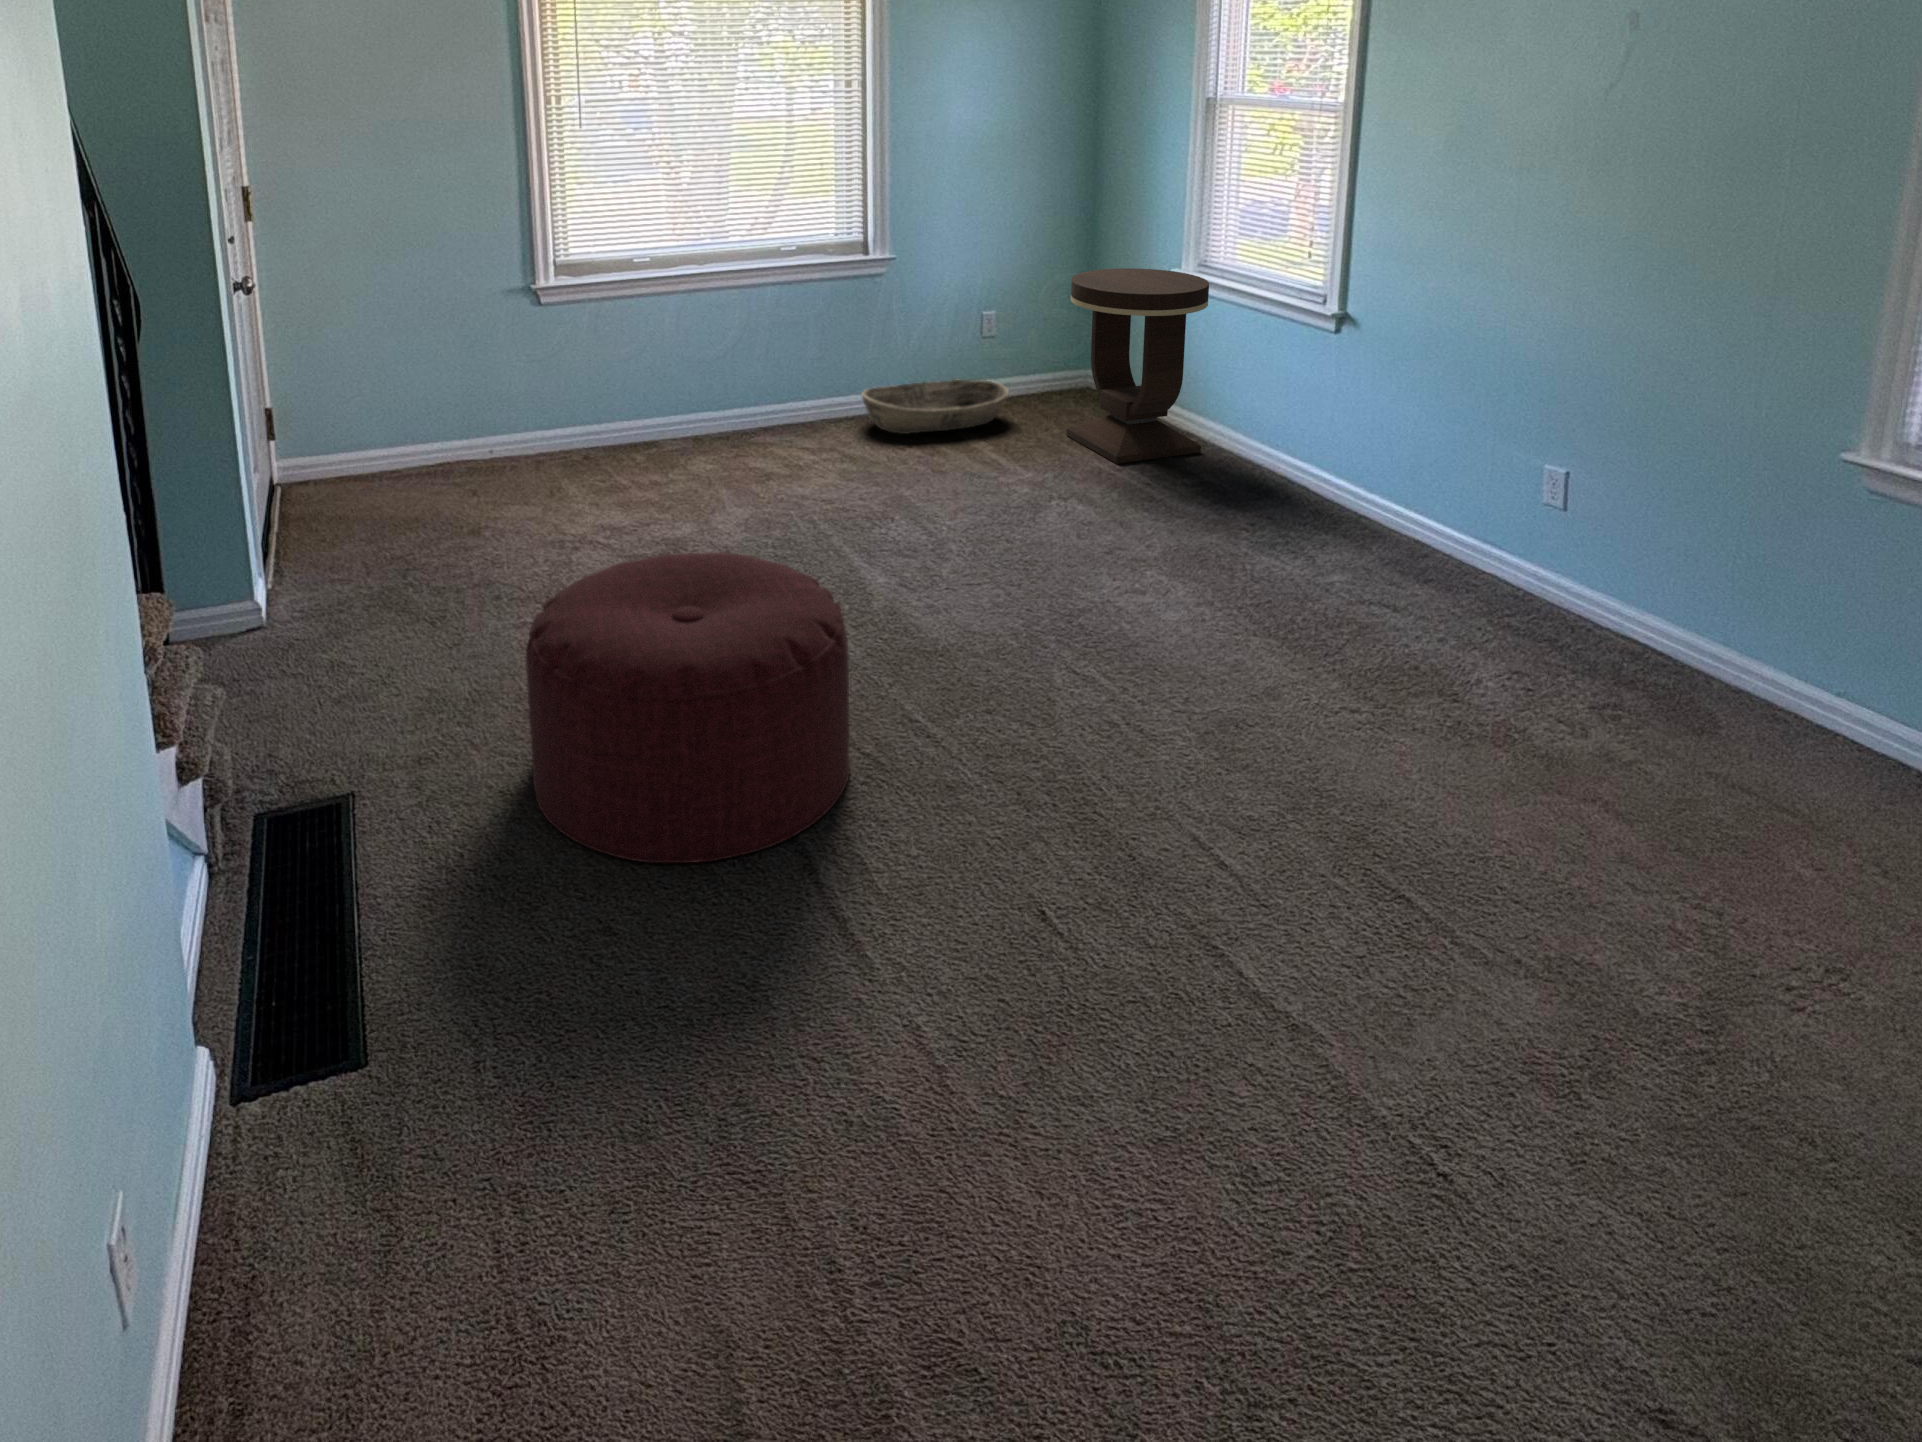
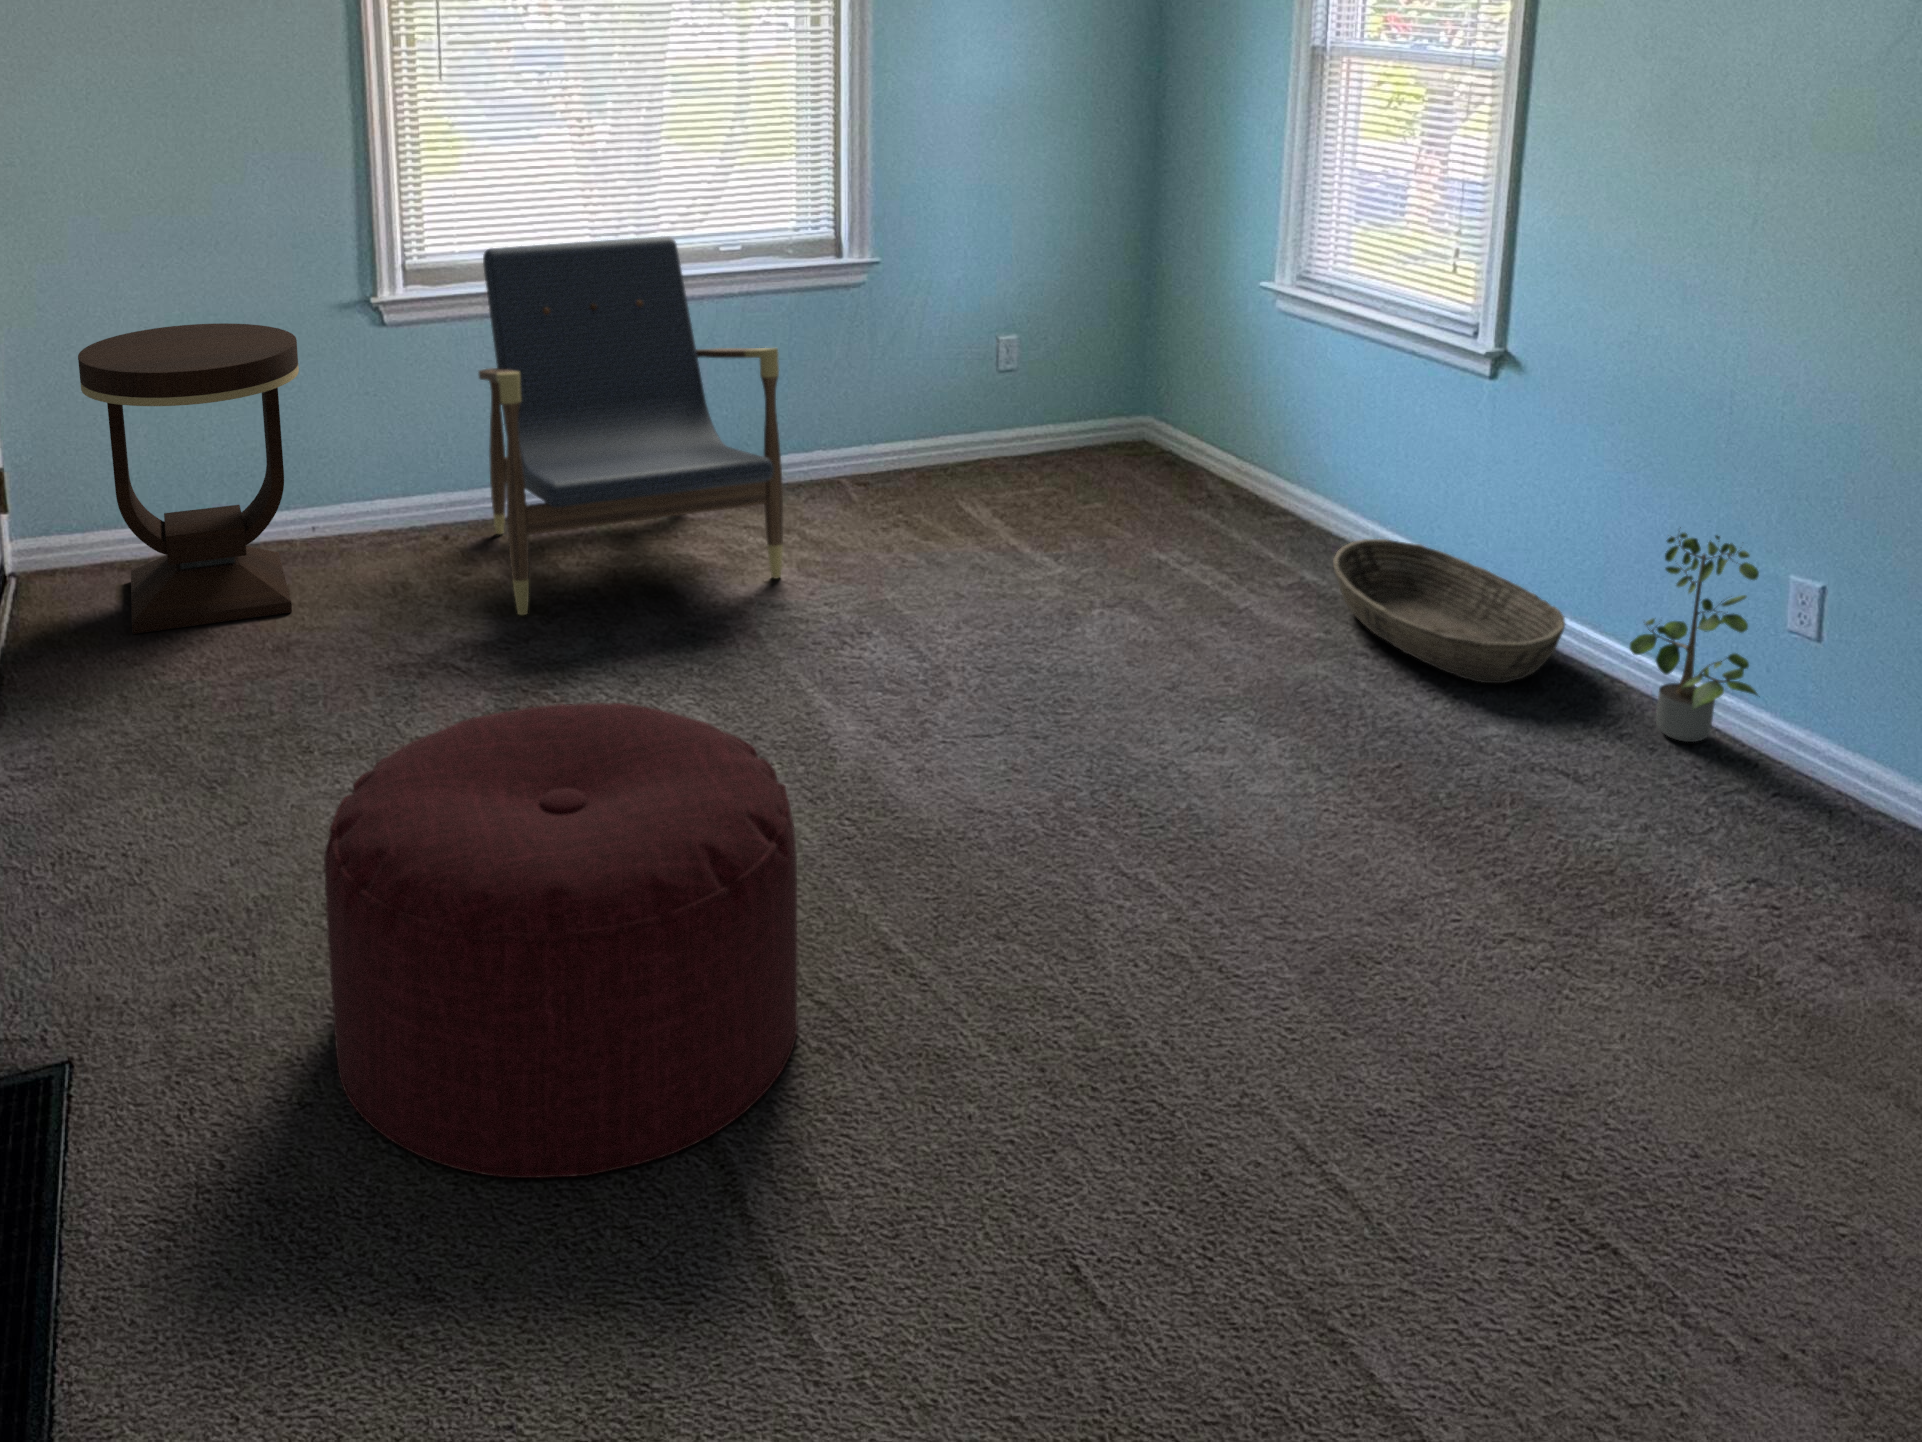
lounge chair: none [612,240,830,508] -> present [478,236,784,615]
side table: present [1066,268,1209,464] -> present [78,323,299,634]
basket: present [862,379,1009,434] -> present [1333,539,1565,683]
potted plant: none [1430,432,1521,584] -> present [1630,527,1759,742]

